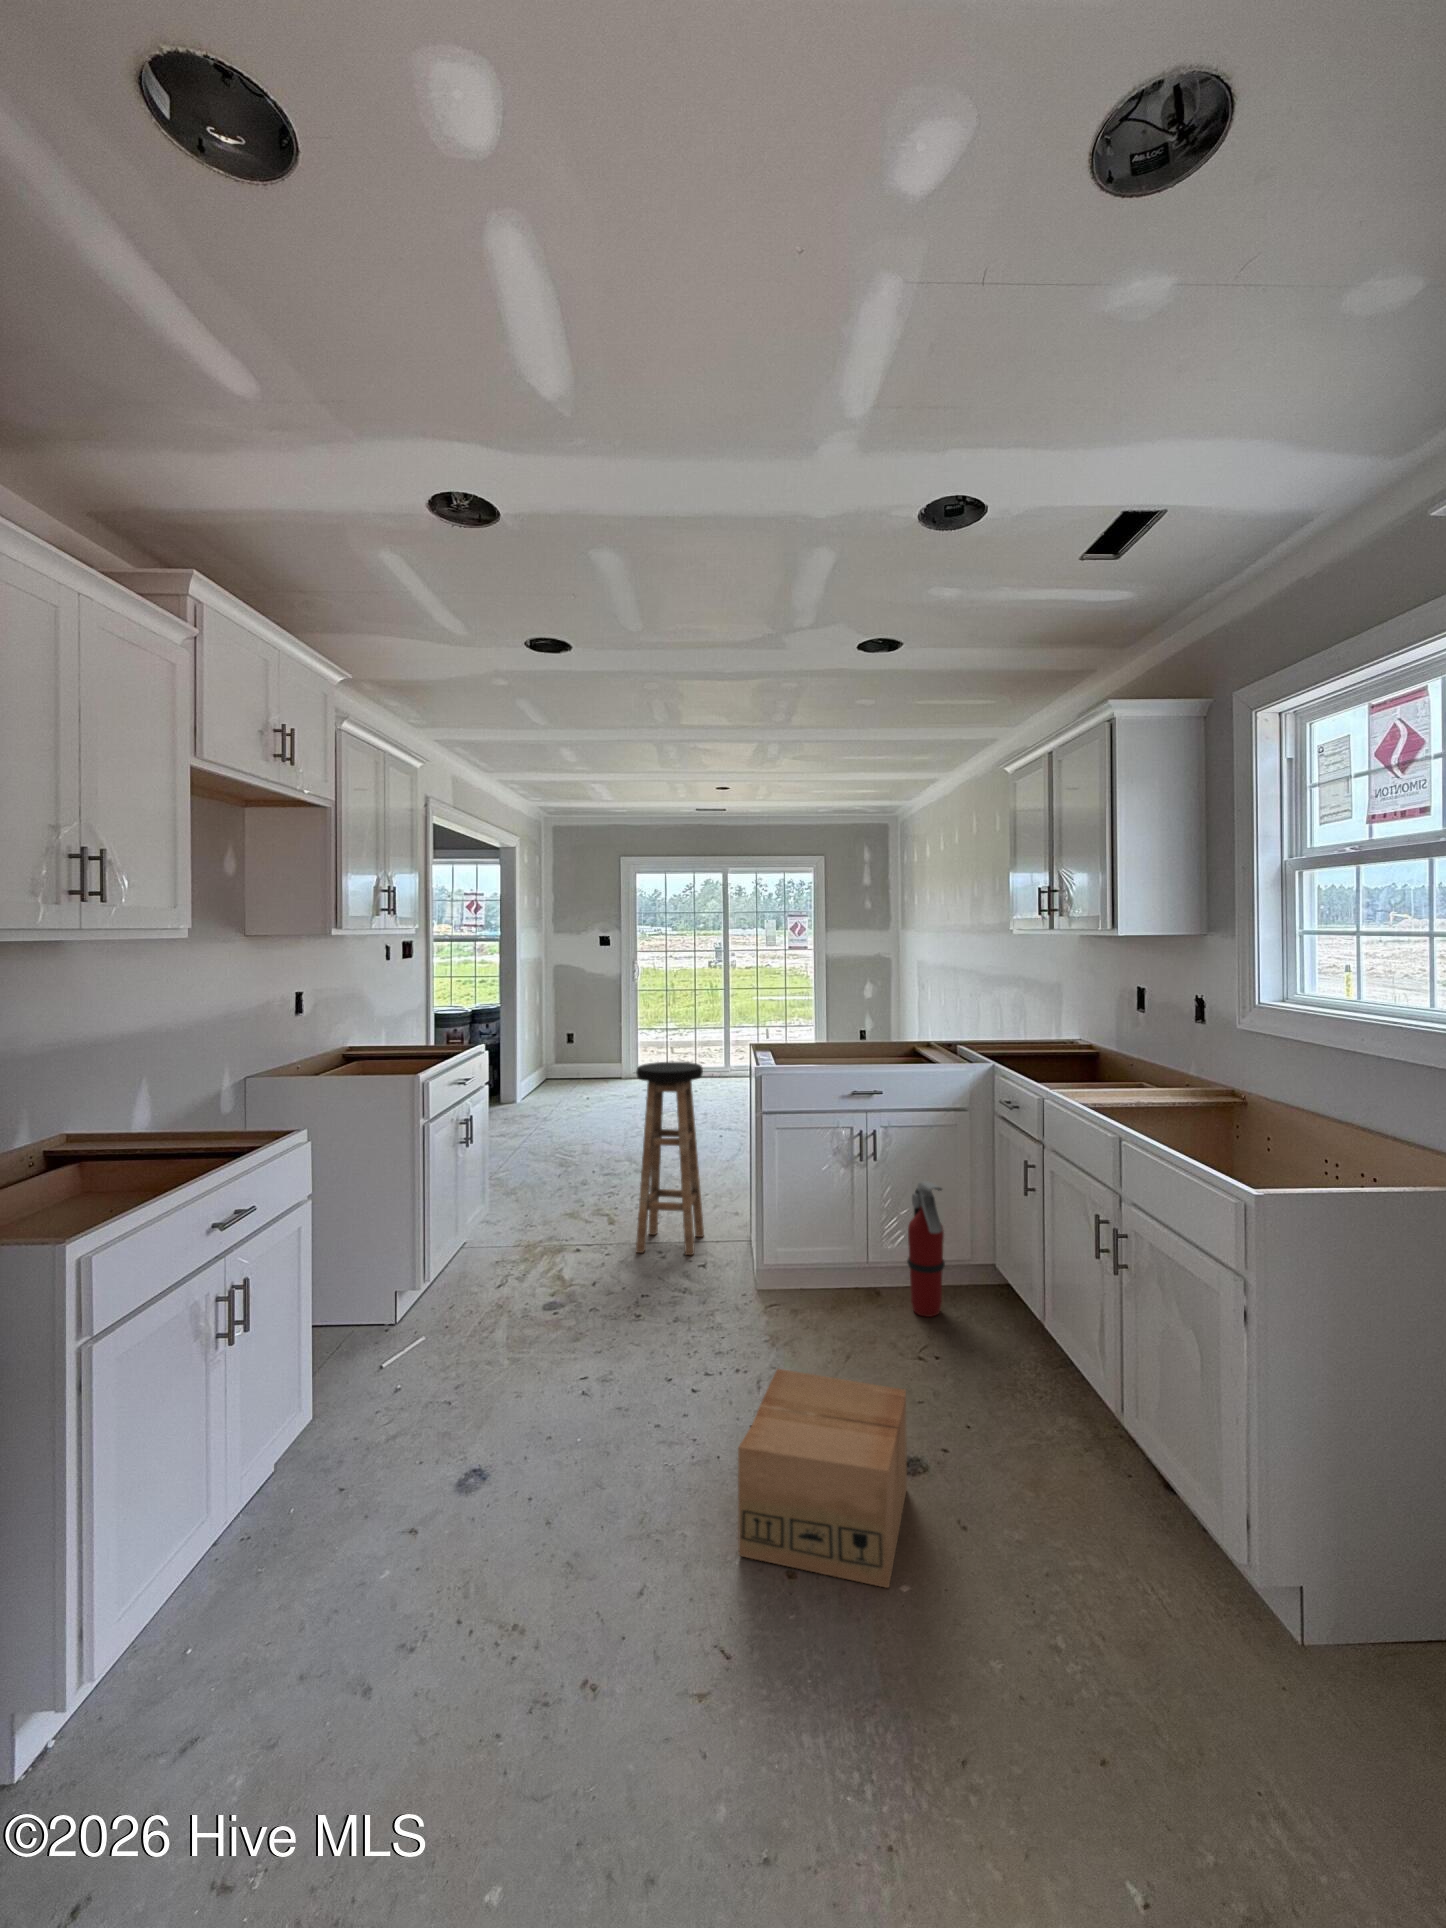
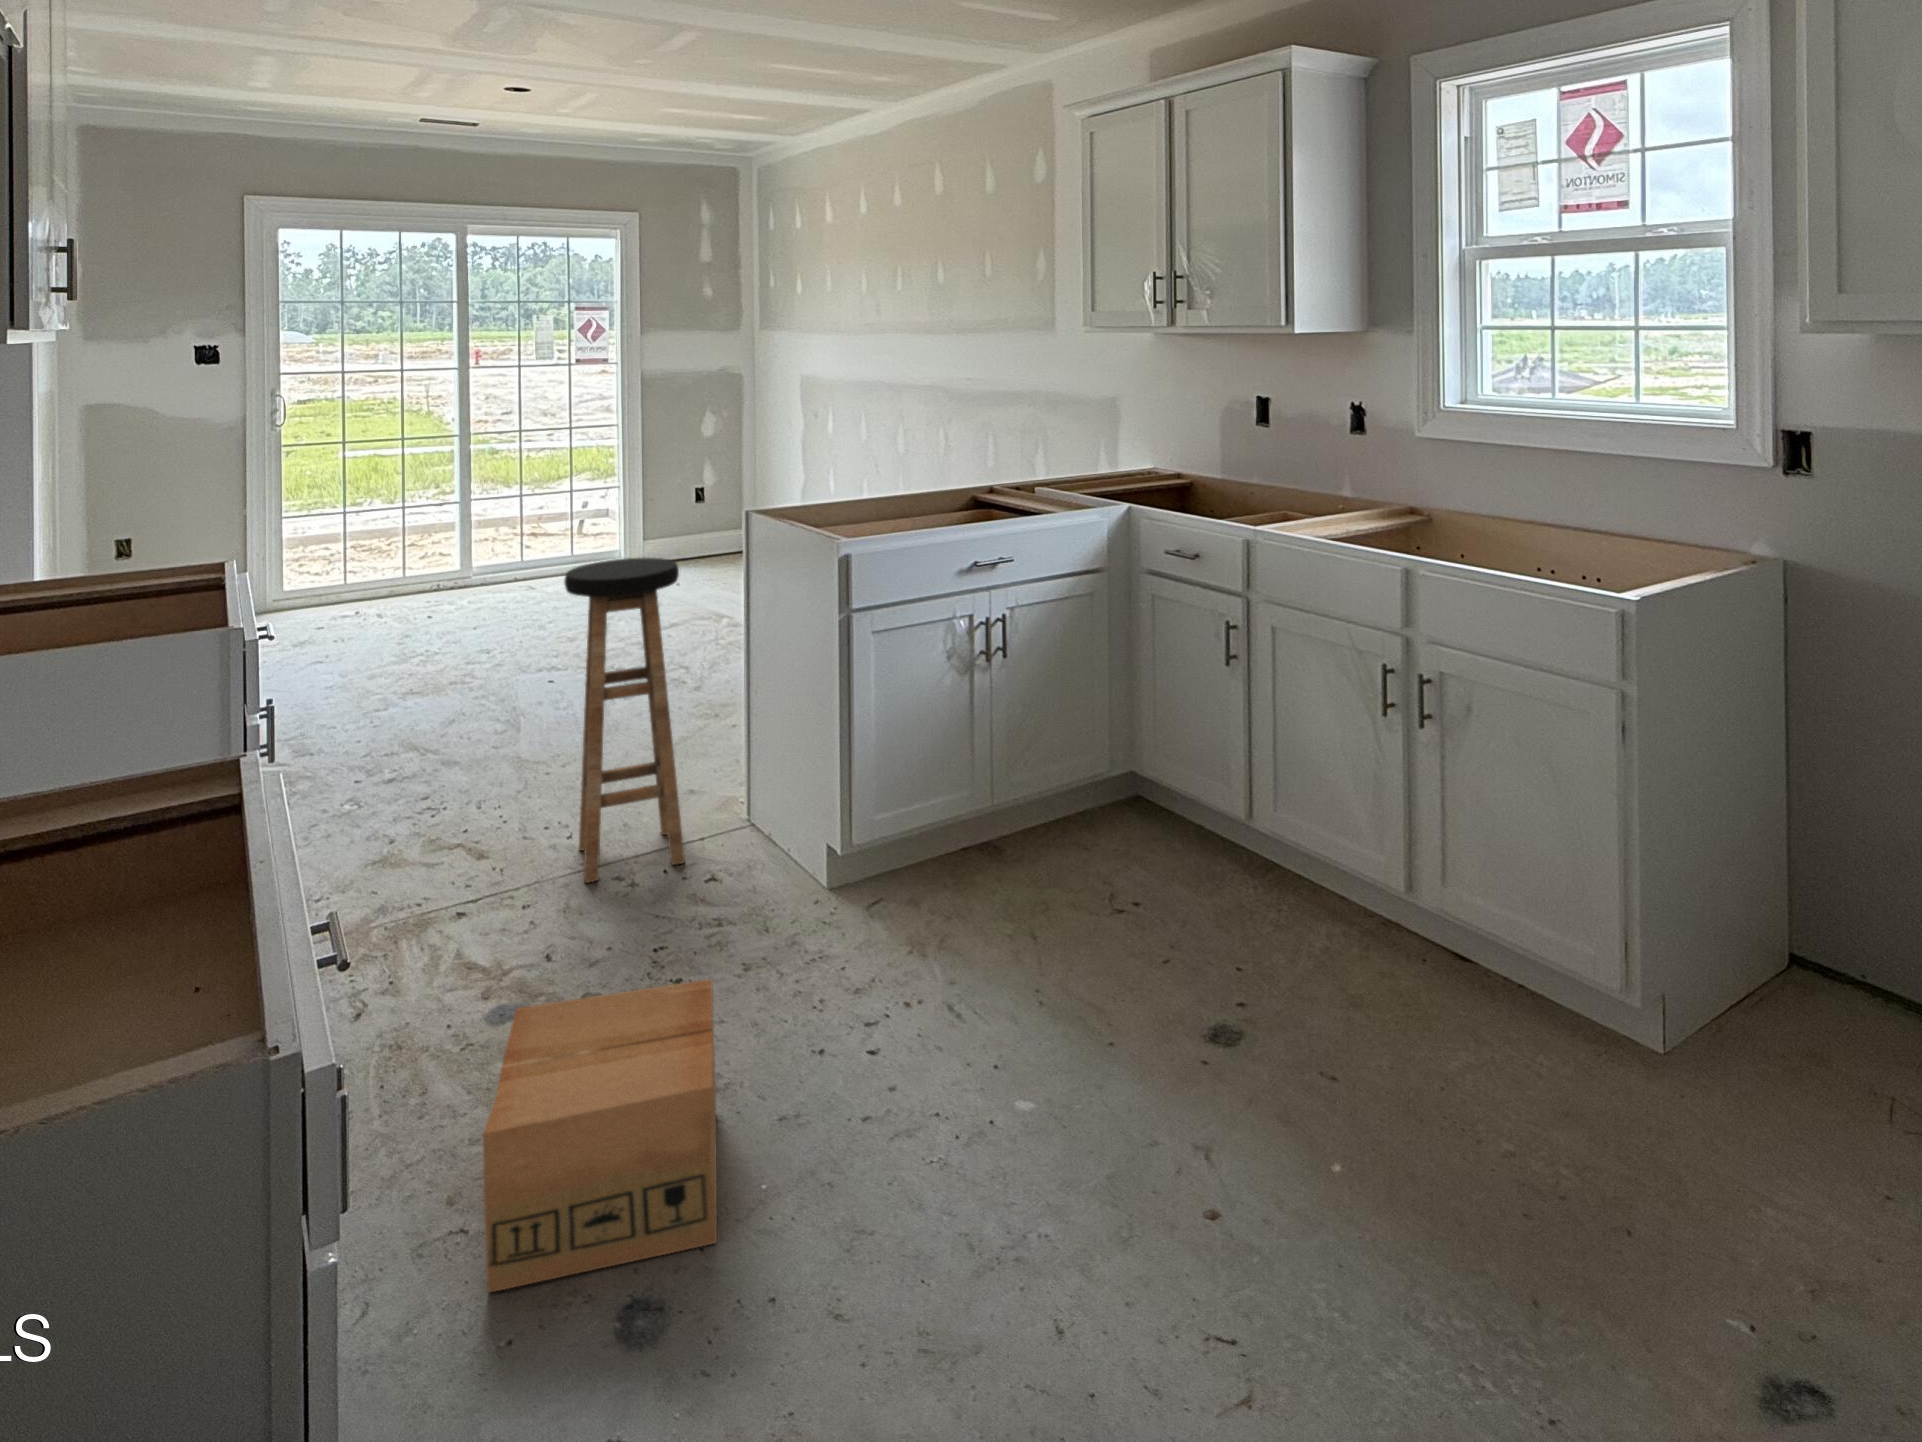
fire extinguisher: present [907,1182,945,1317] -> none [1039,675,1104,858]
cardboard box: present [738,1369,907,1588] -> present [483,979,717,1293]

